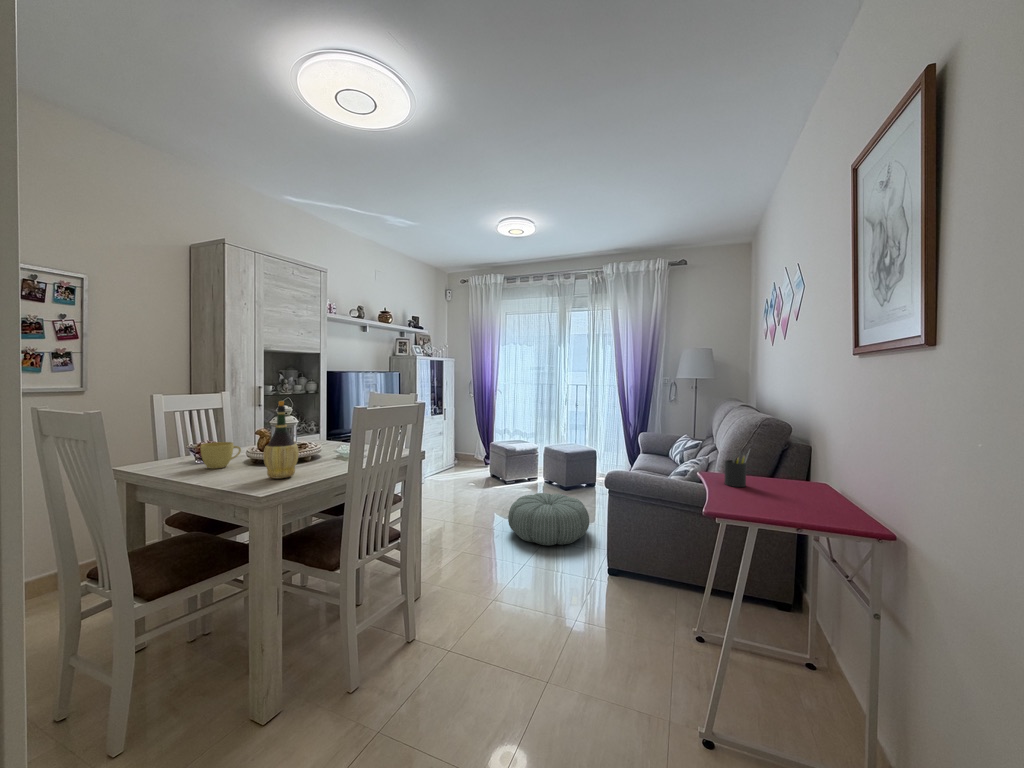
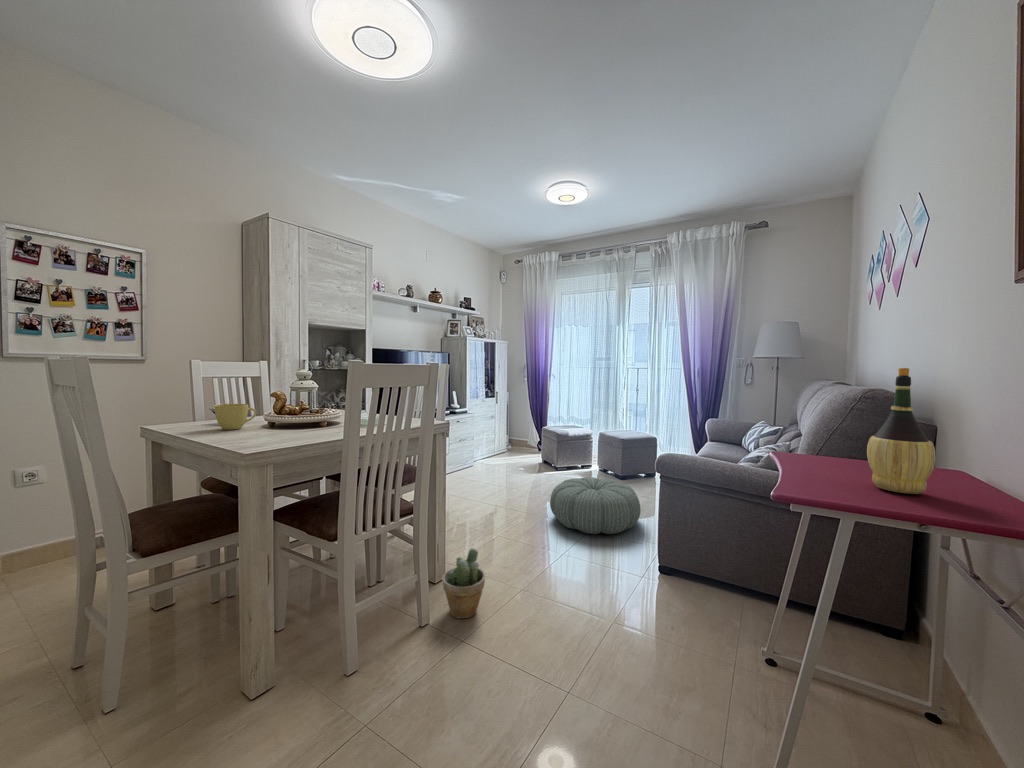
wine bottle: present [263,401,299,479] -> present [867,368,935,494]
pen holder: present [724,452,749,487] -> none [807,419,847,471]
potted plant: none [426,566,465,631] -> present [442,548,485,619]

